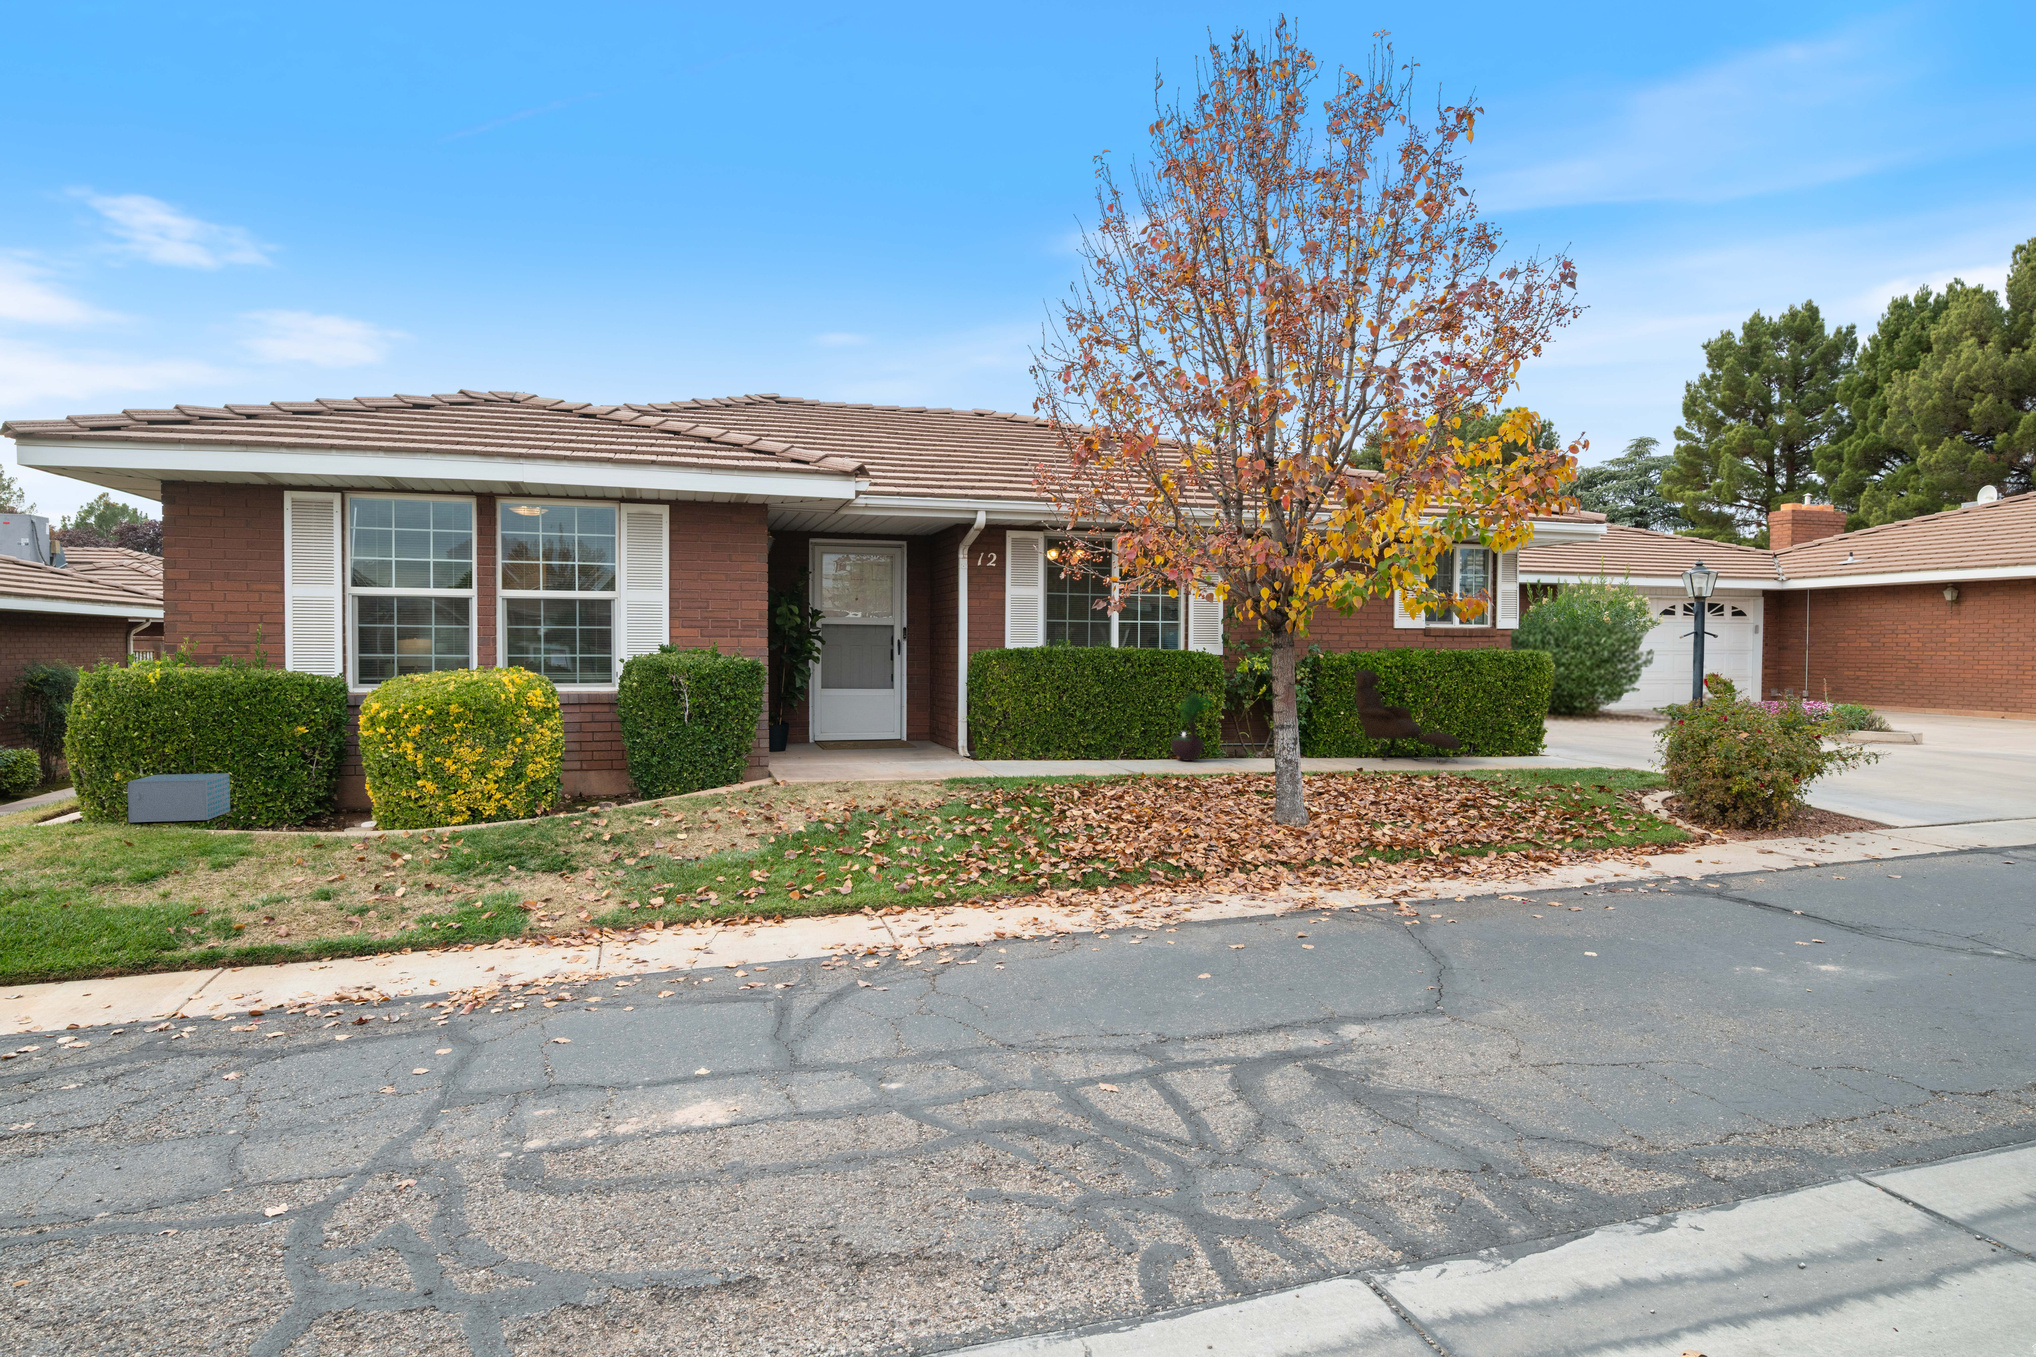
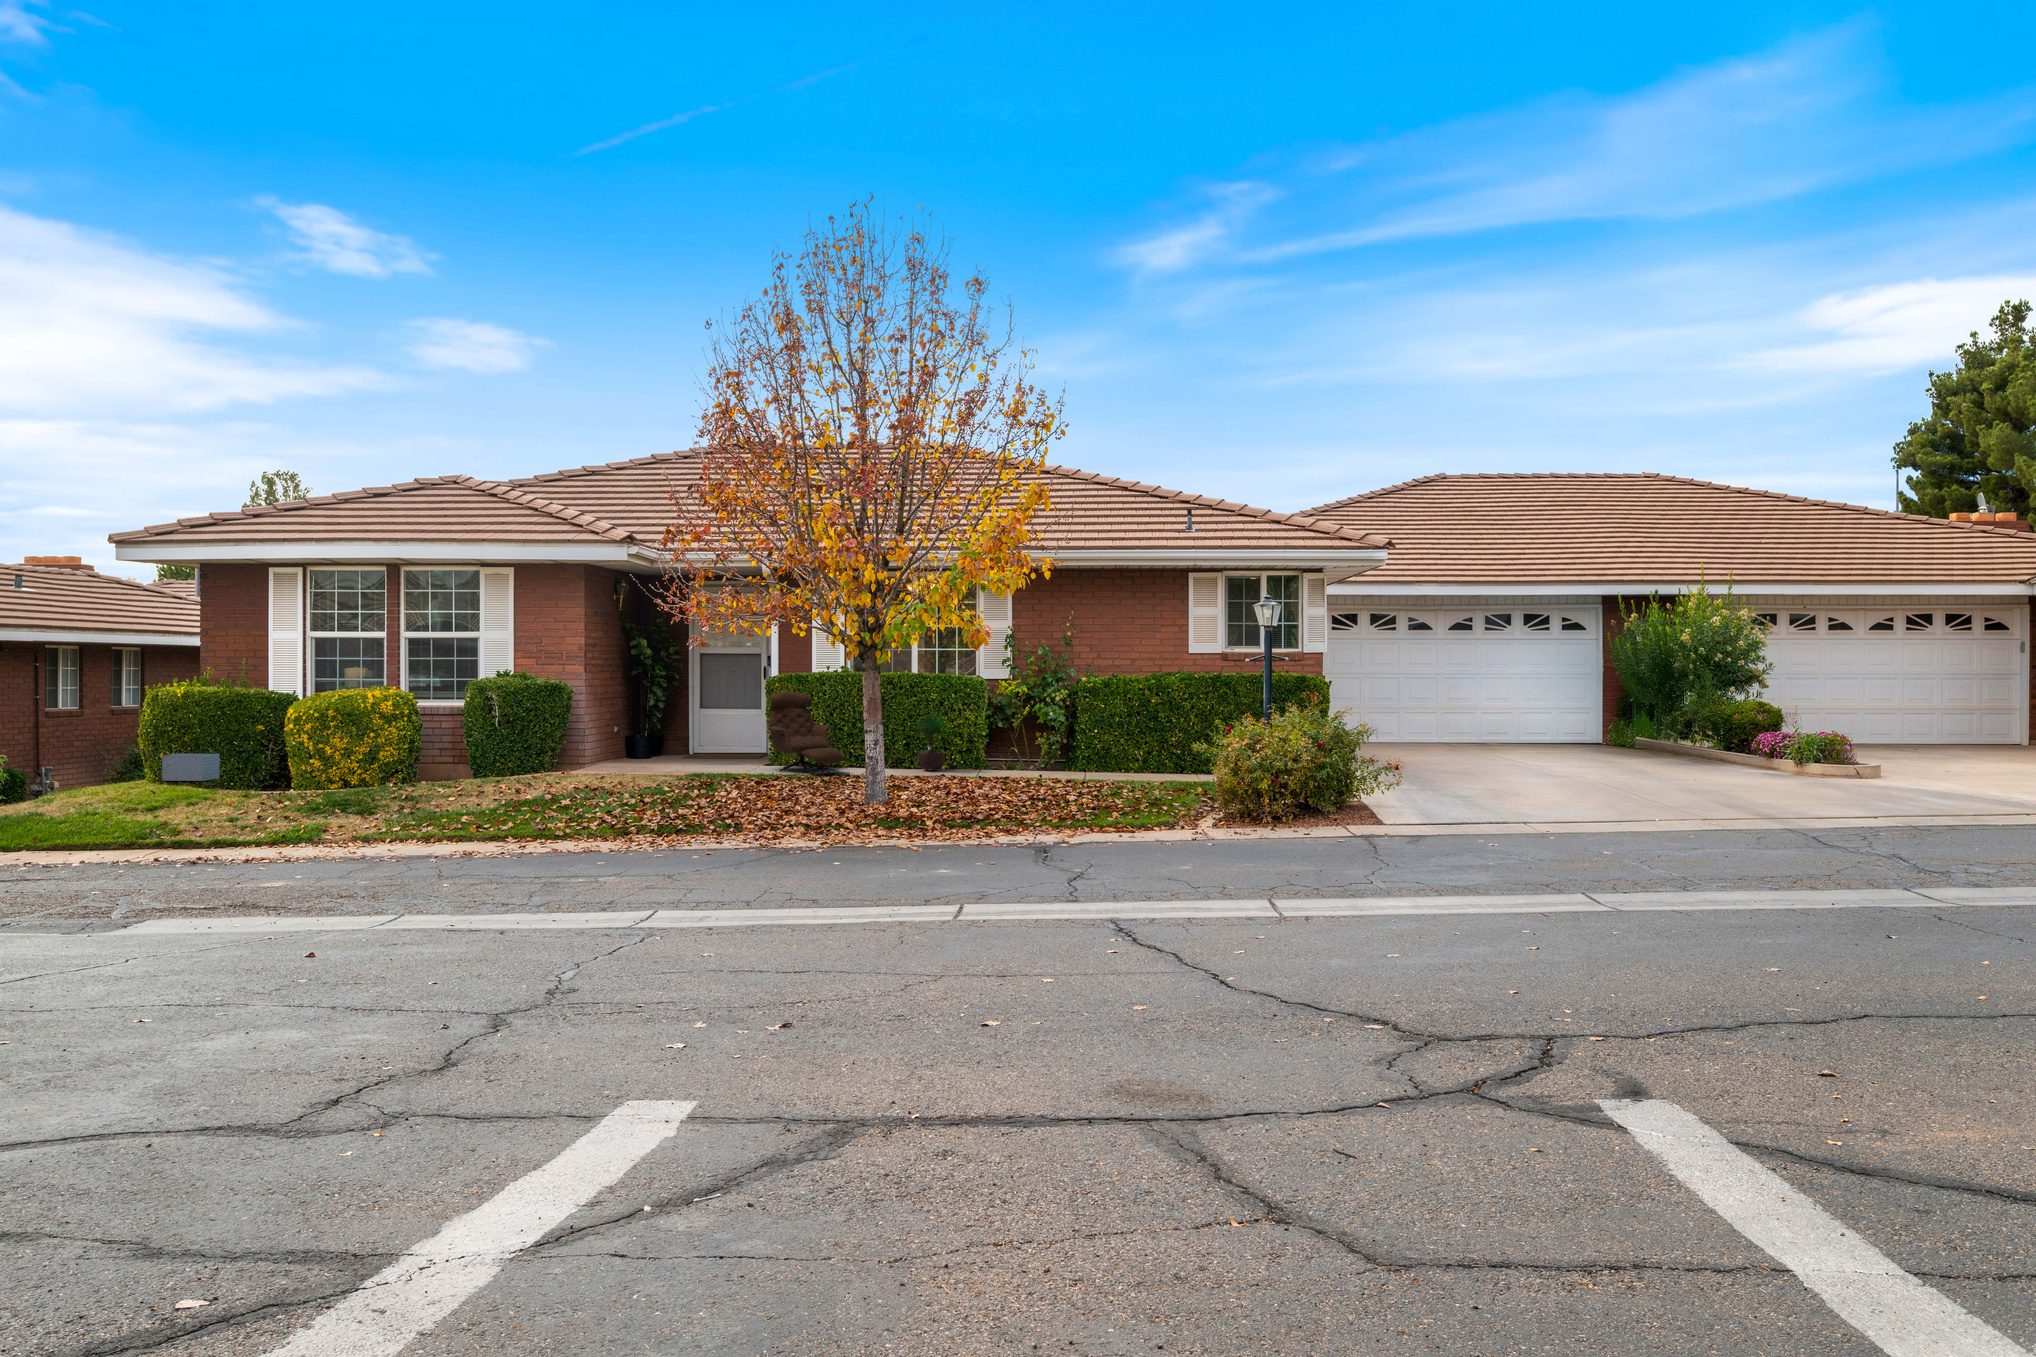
lounge chair: present [1355,670,1460,763] -> present [768,692,844,774]

